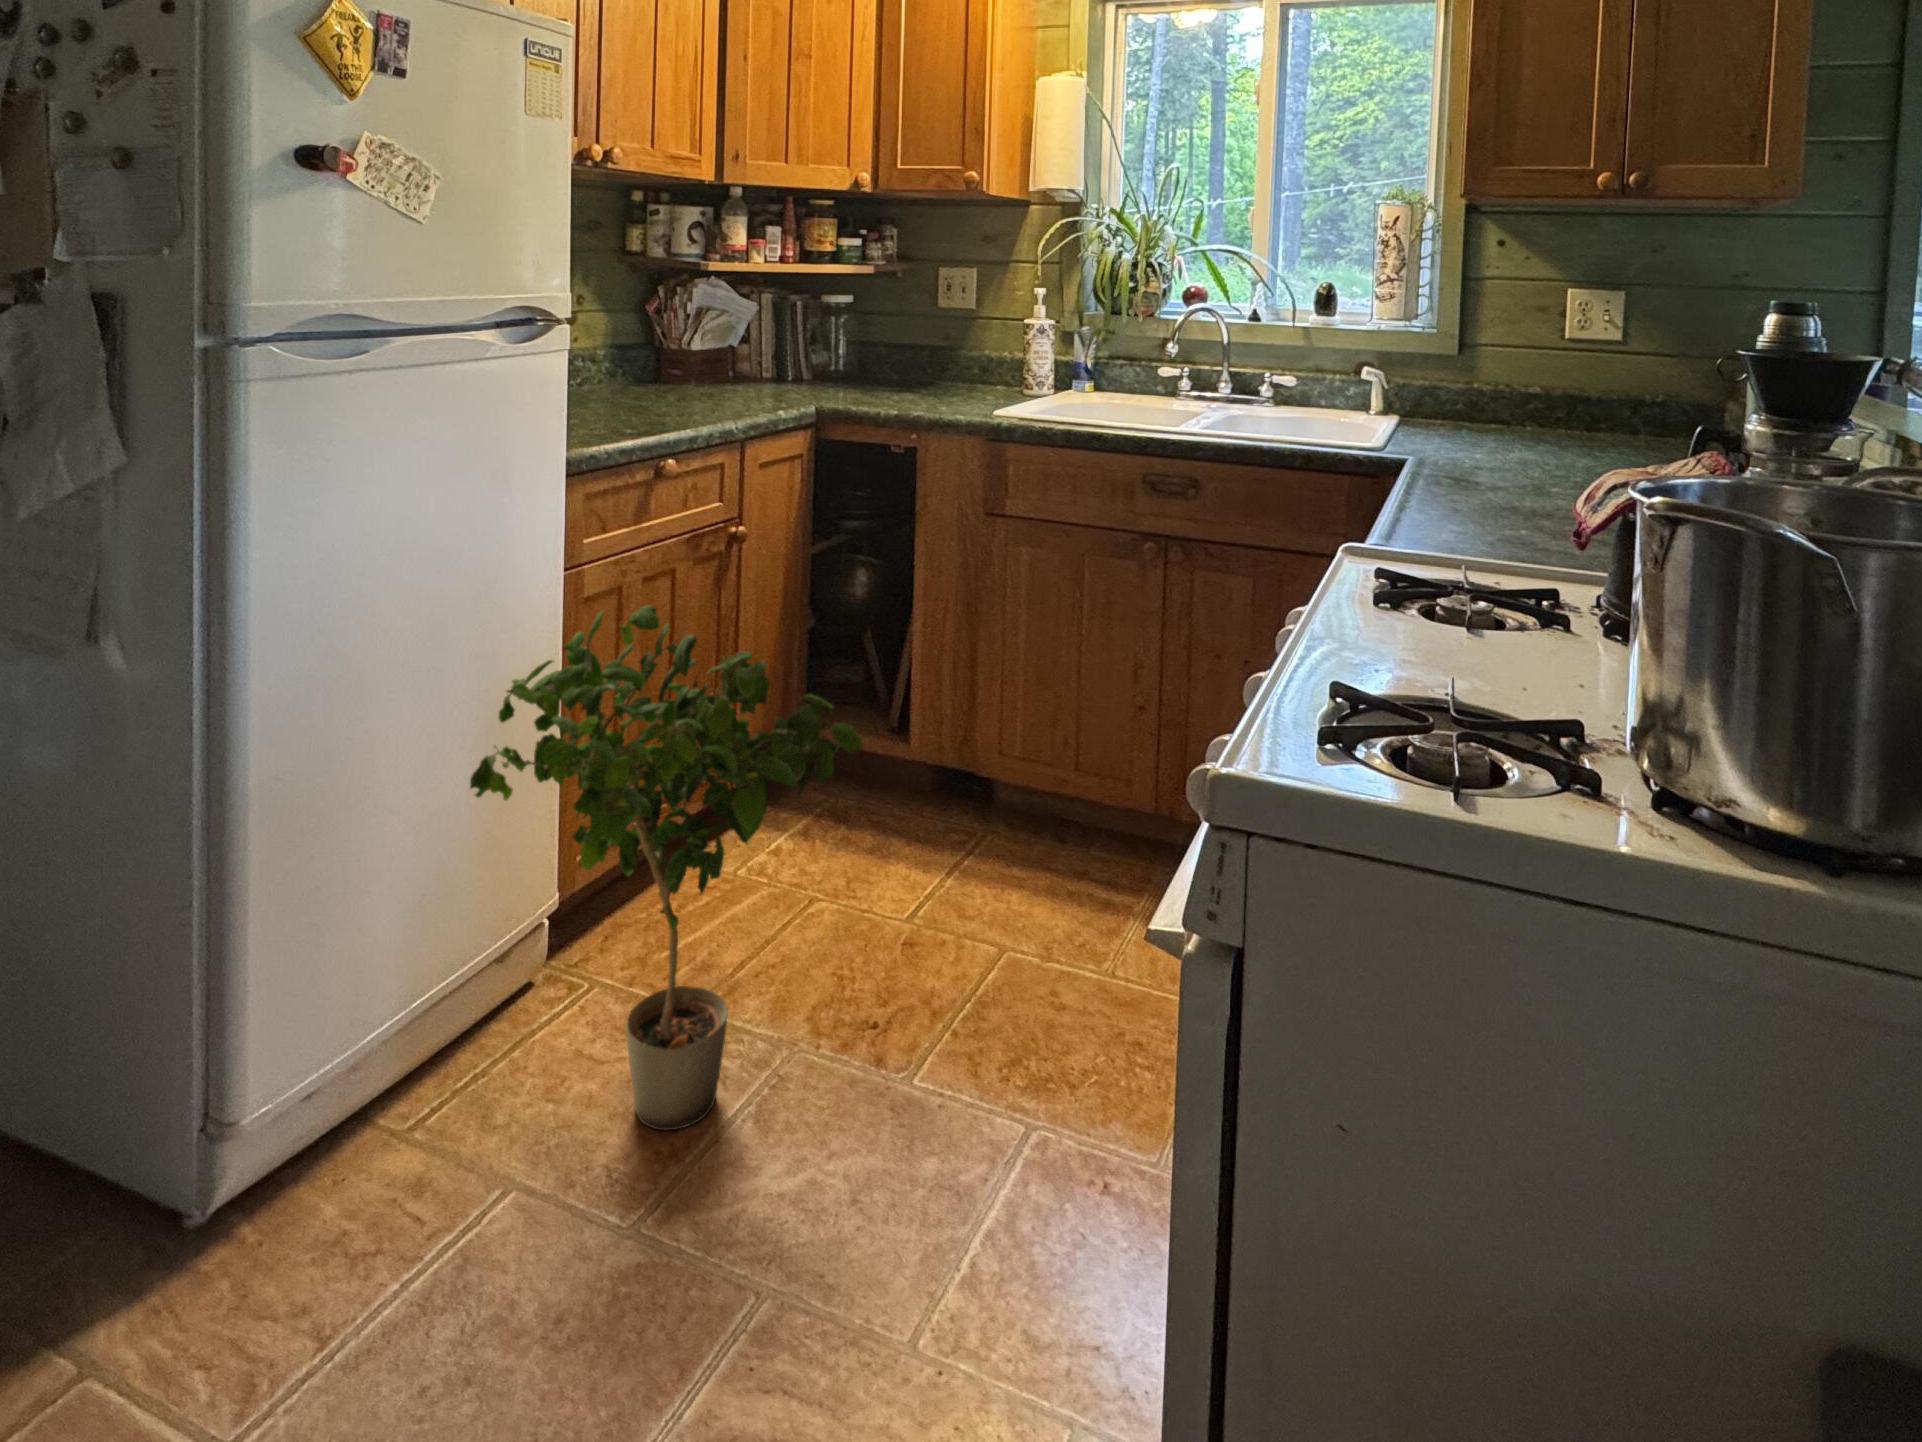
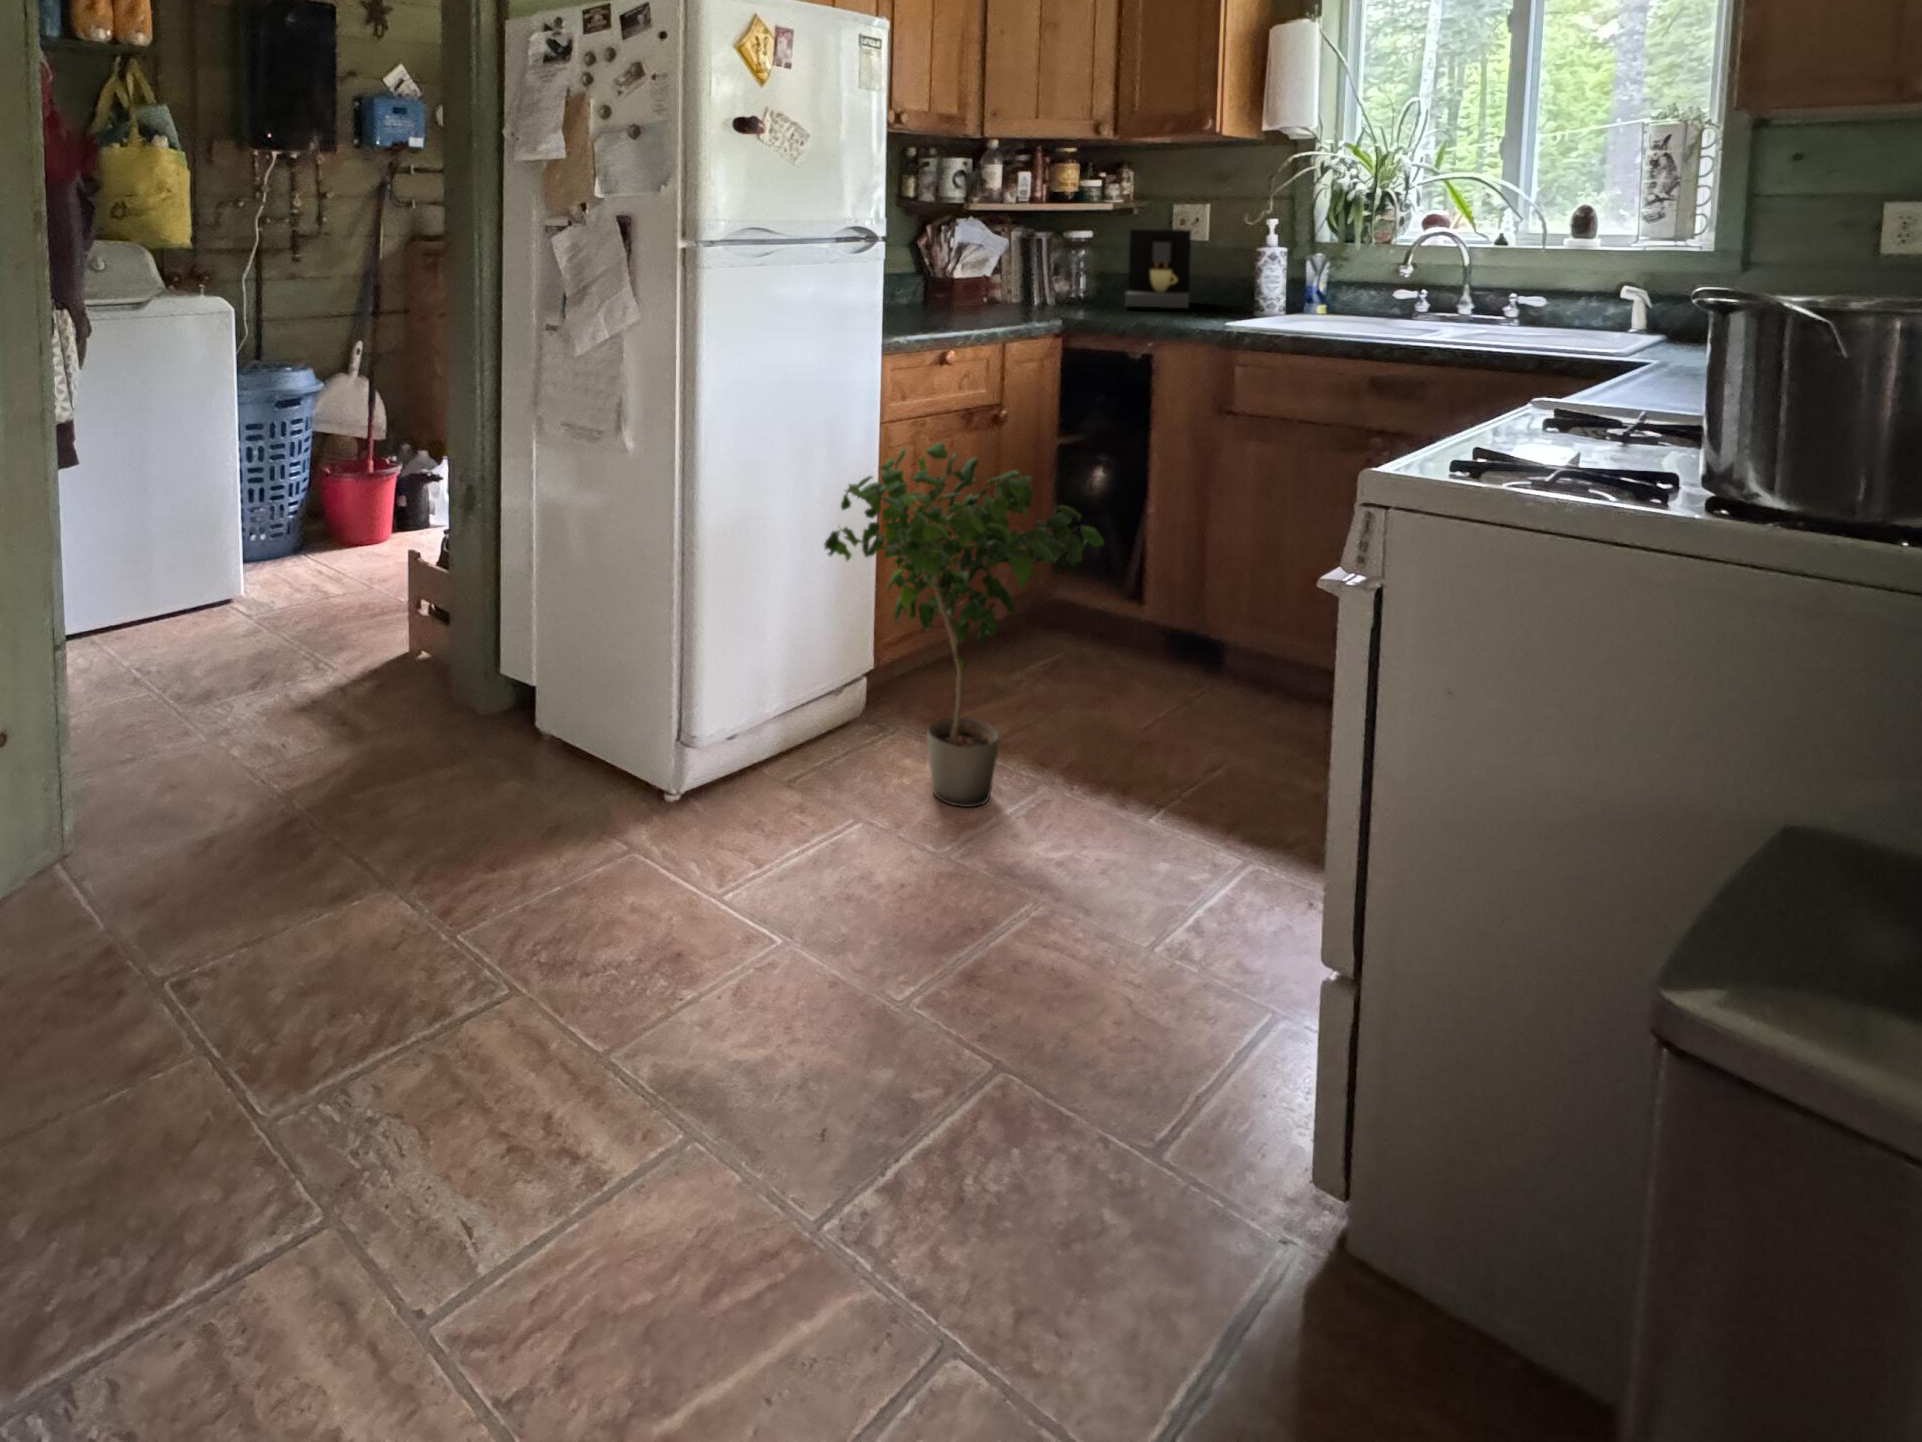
coffee maker: none [890,293,960,386] -> present [1125,229,1191,308]

